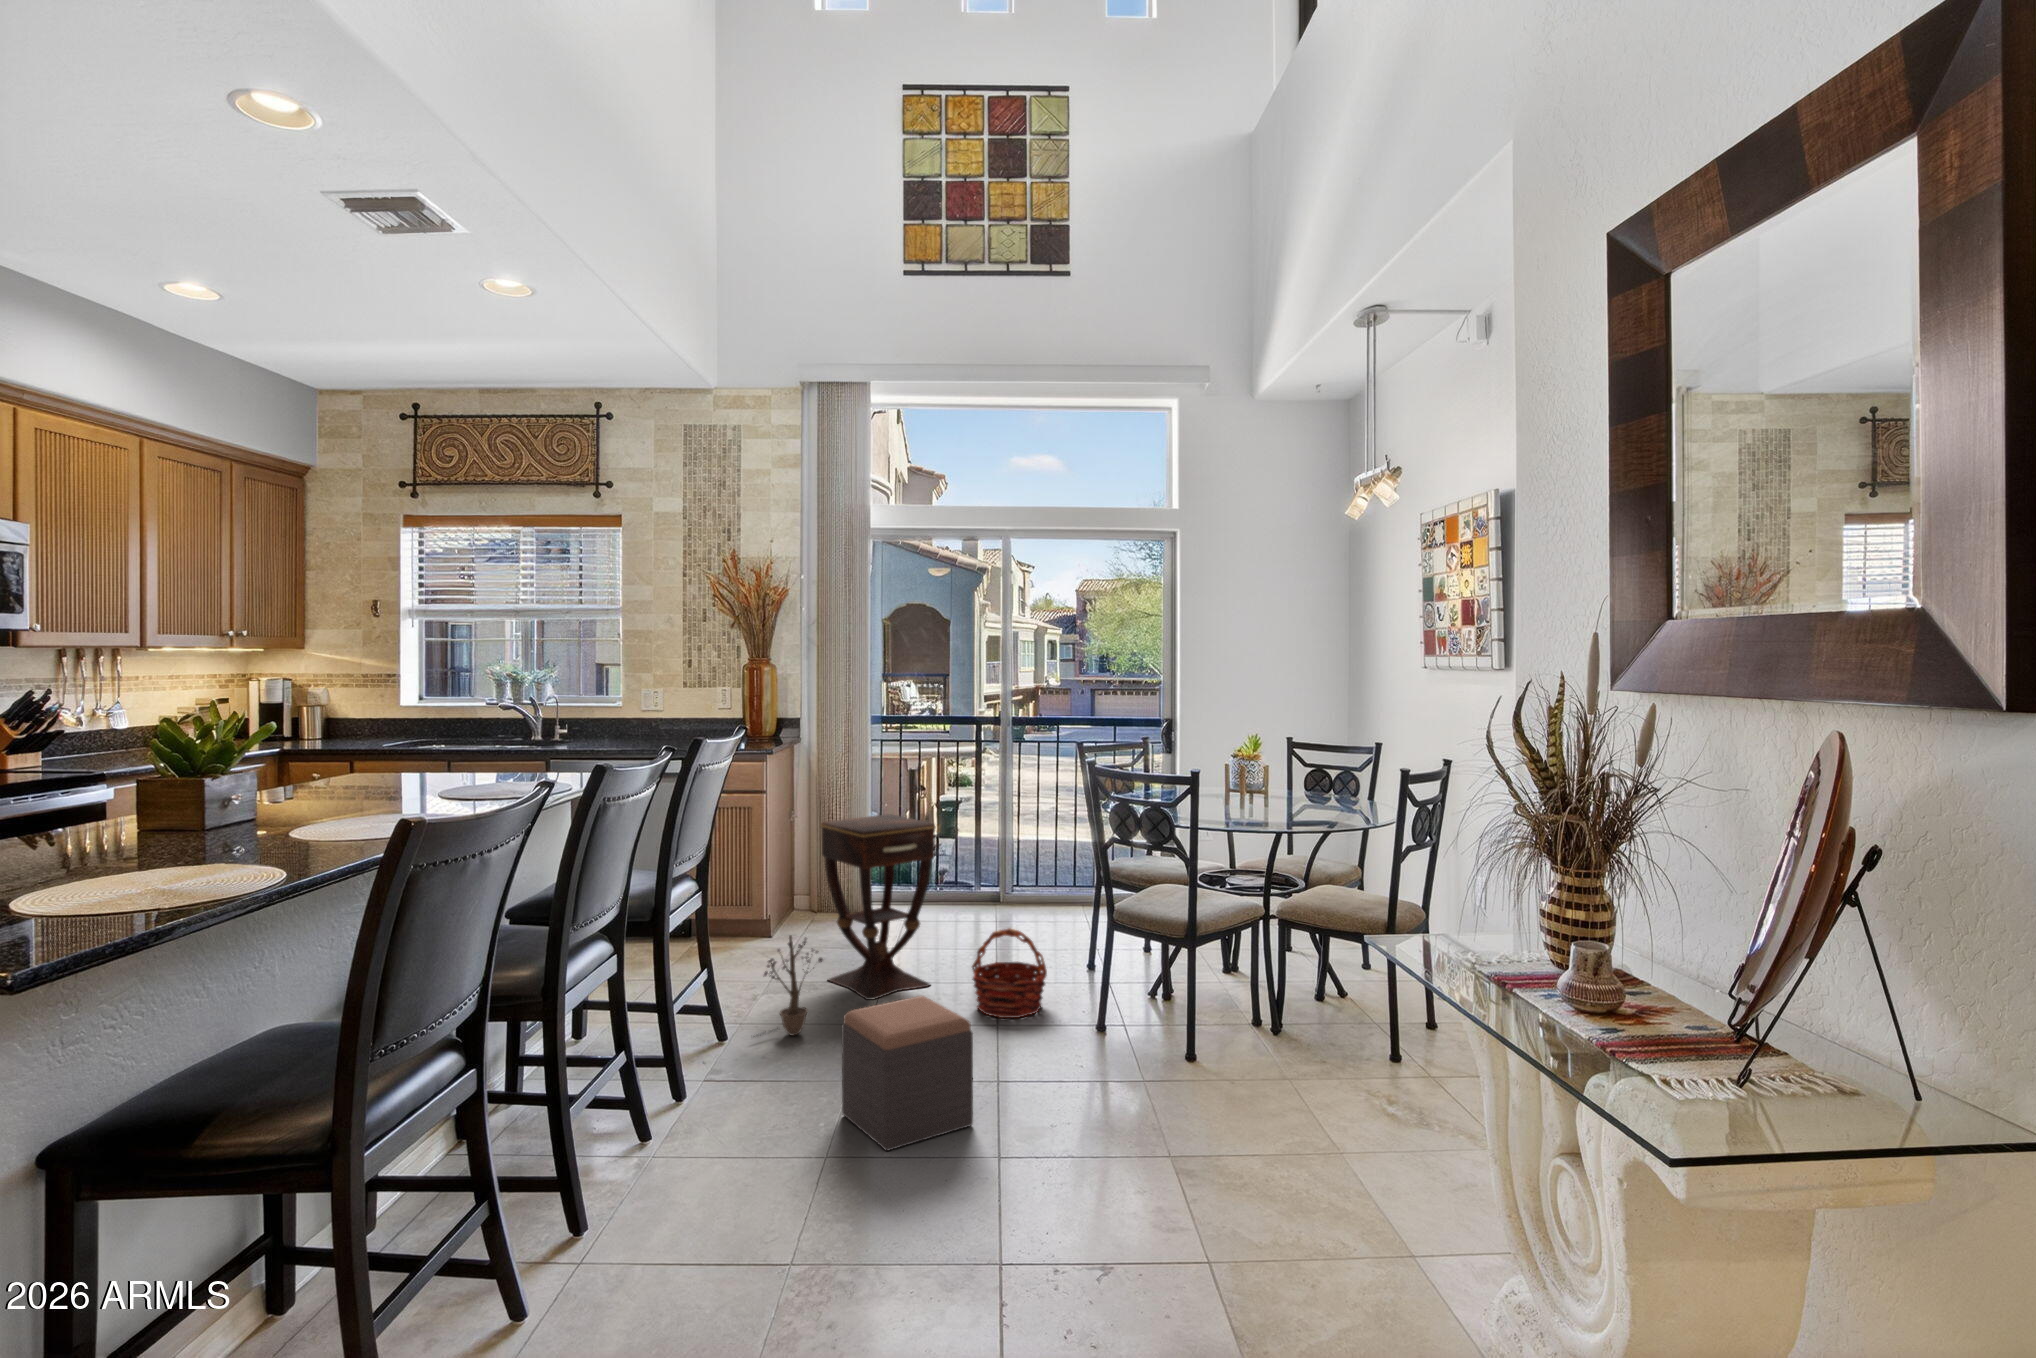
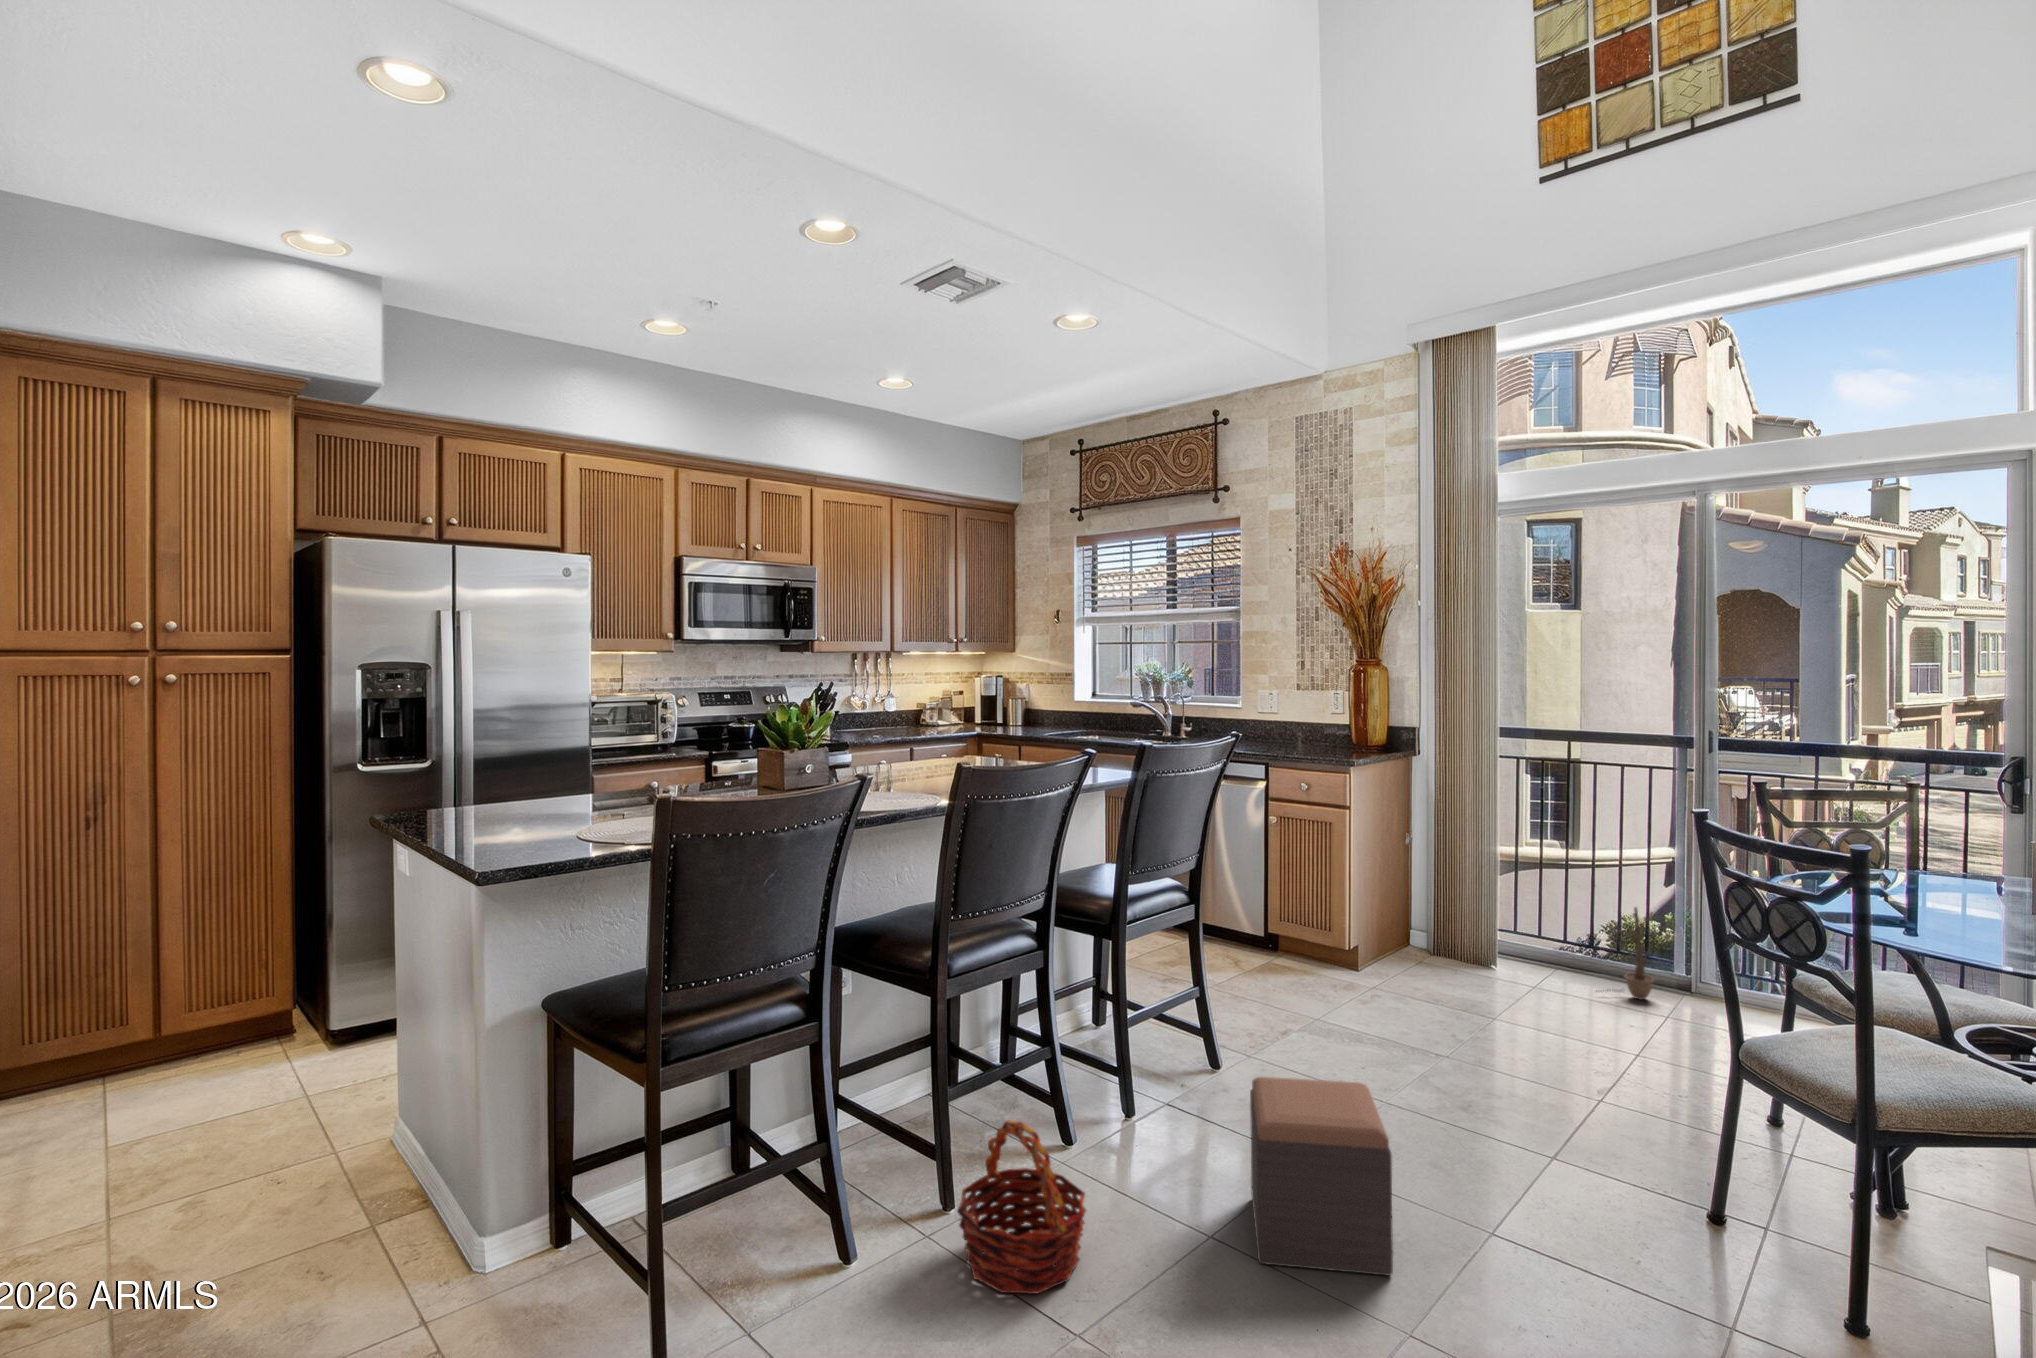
side table: present [820,814,936,1000] -> none [1368,844,1505,1068]
basket: present [972,928,1047,1018] -> present [957,1121,1086,1294]
decorative plant: present [753,935,823,1037] -> present [1596,907,1671,1000]

